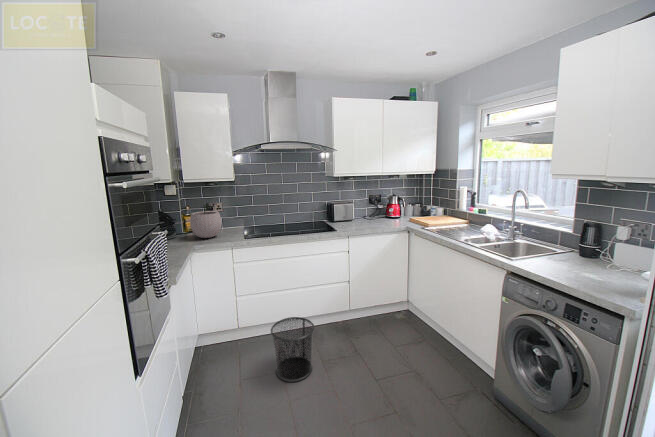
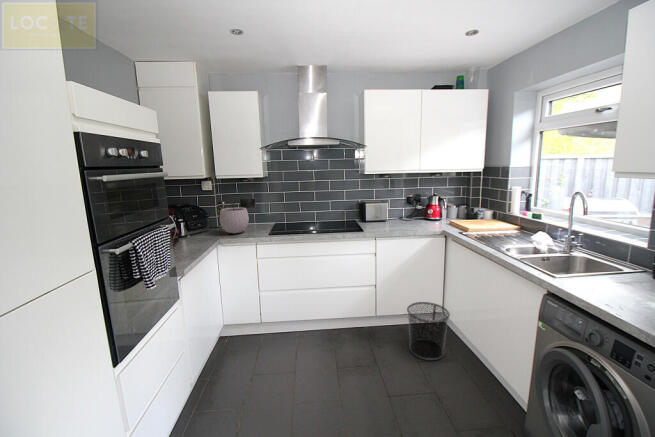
waste bin: present [271,317,314,382] -> present [407,302,450,360]

